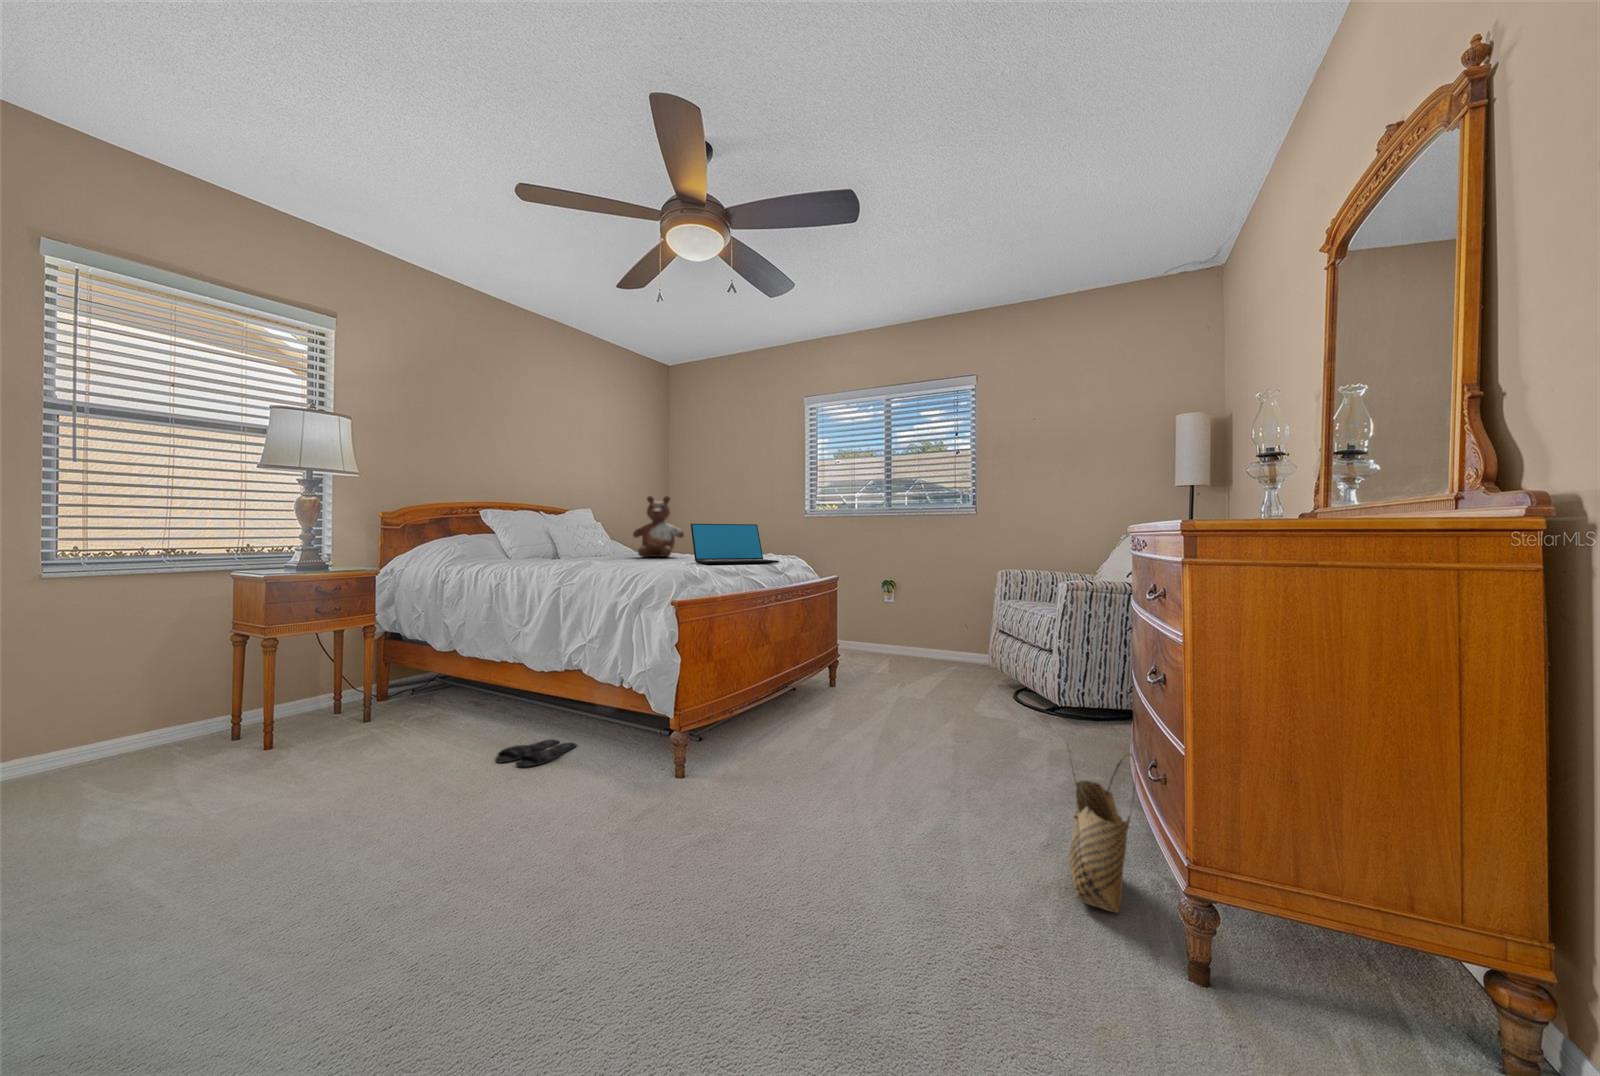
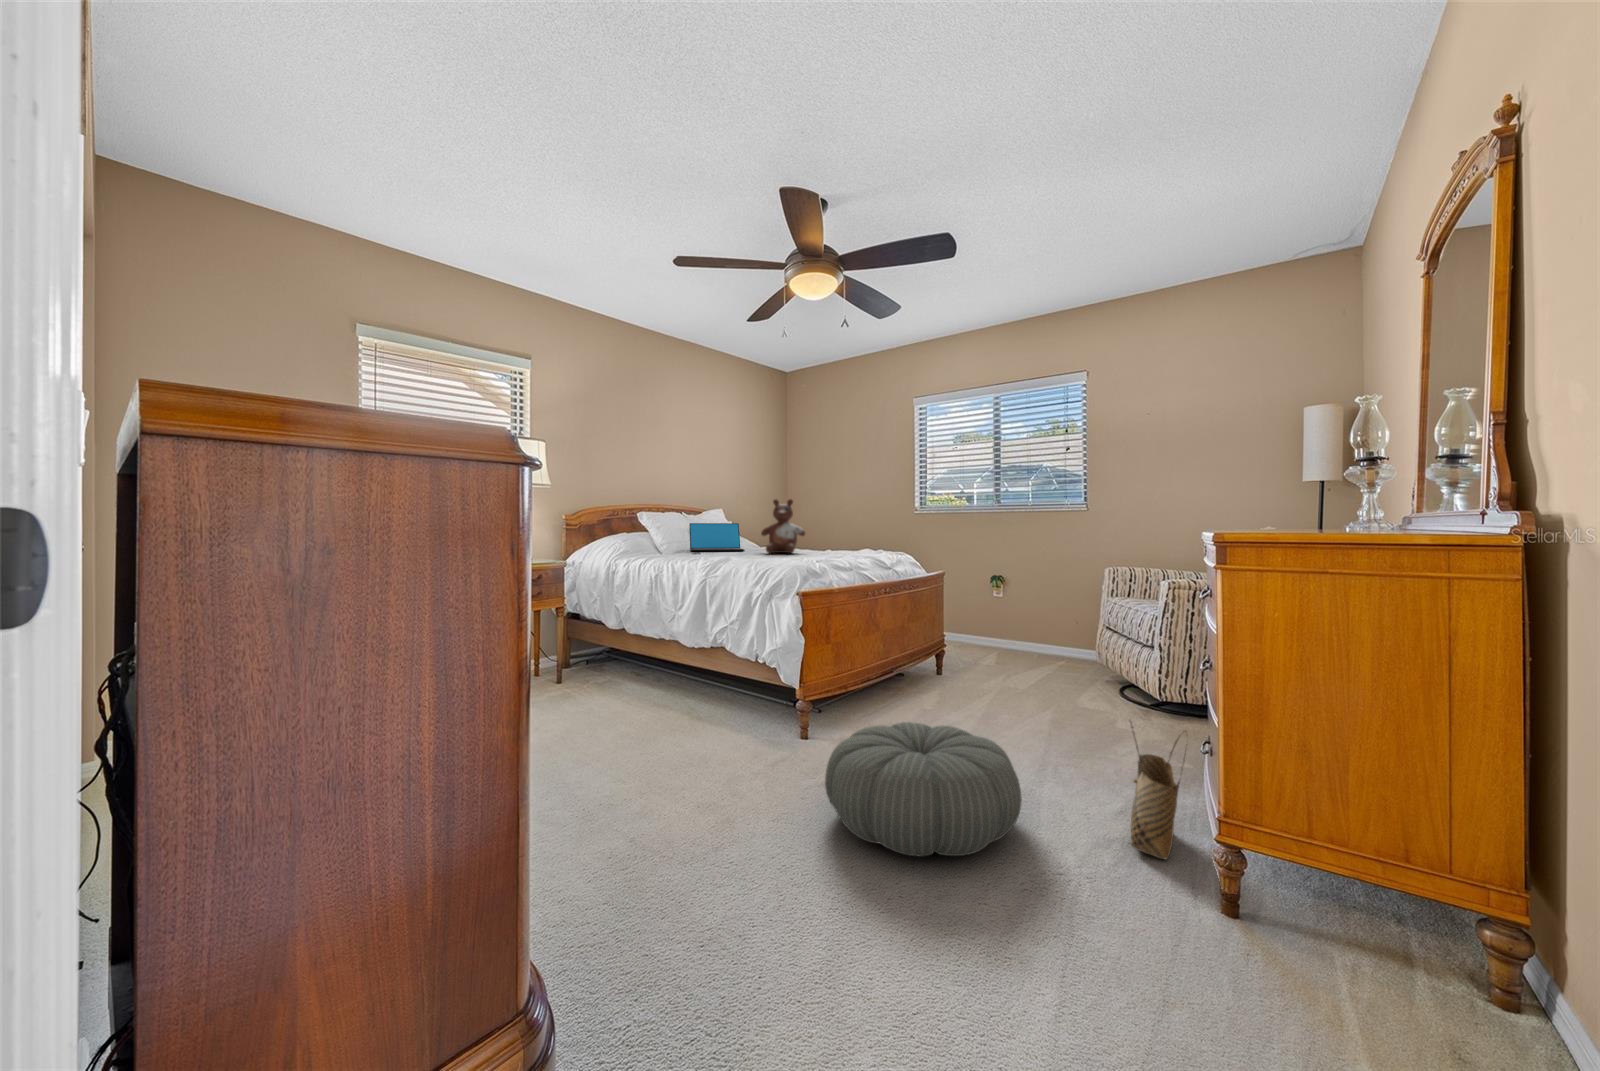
laptop: present [691,524,779,564] -> present [689,523,745,551]
slippers: present [495,739,576,767] -> none [659,704,720,723]
pouf: none [704,757,950,946] -> present [825,722,1022,857]

